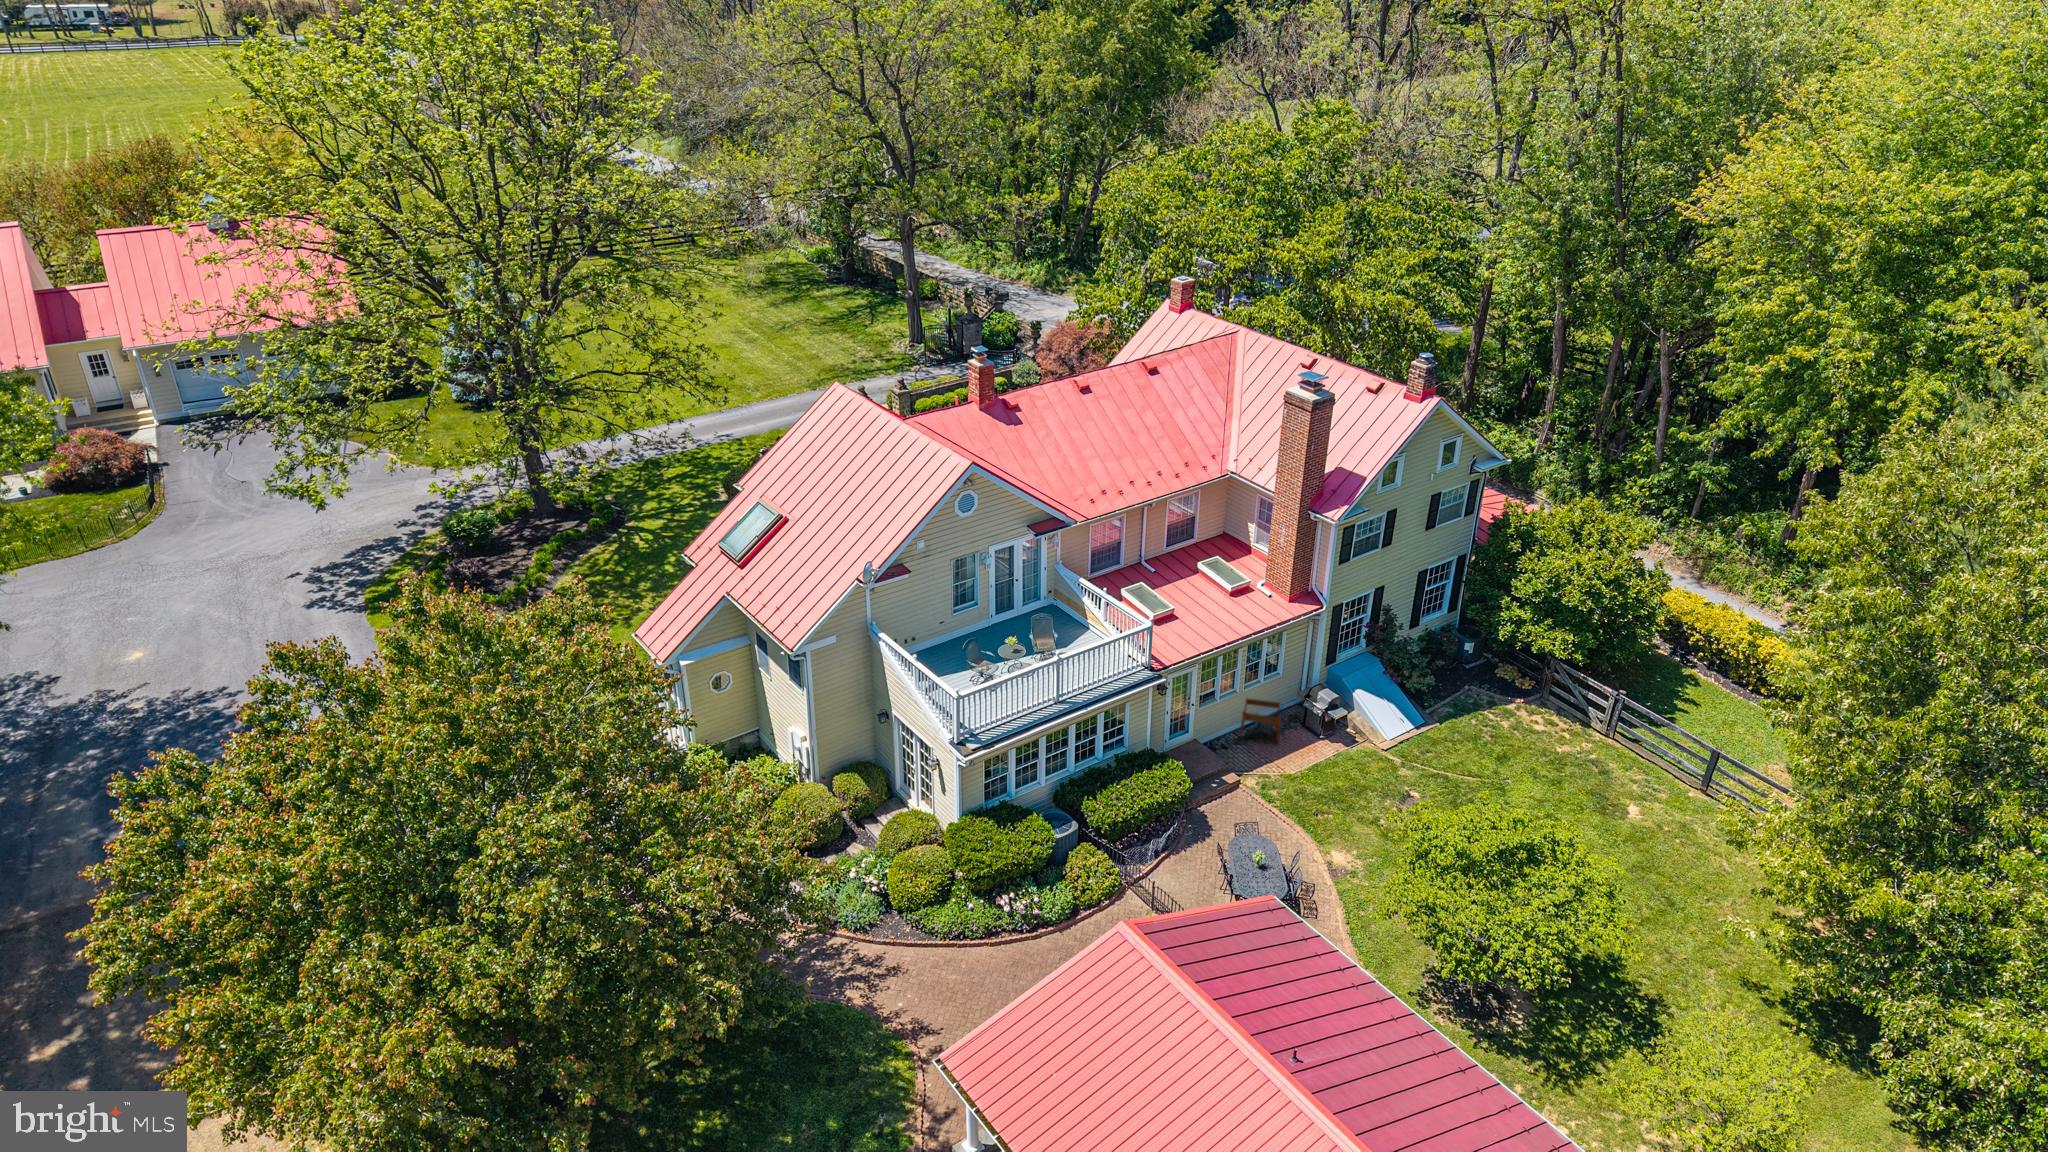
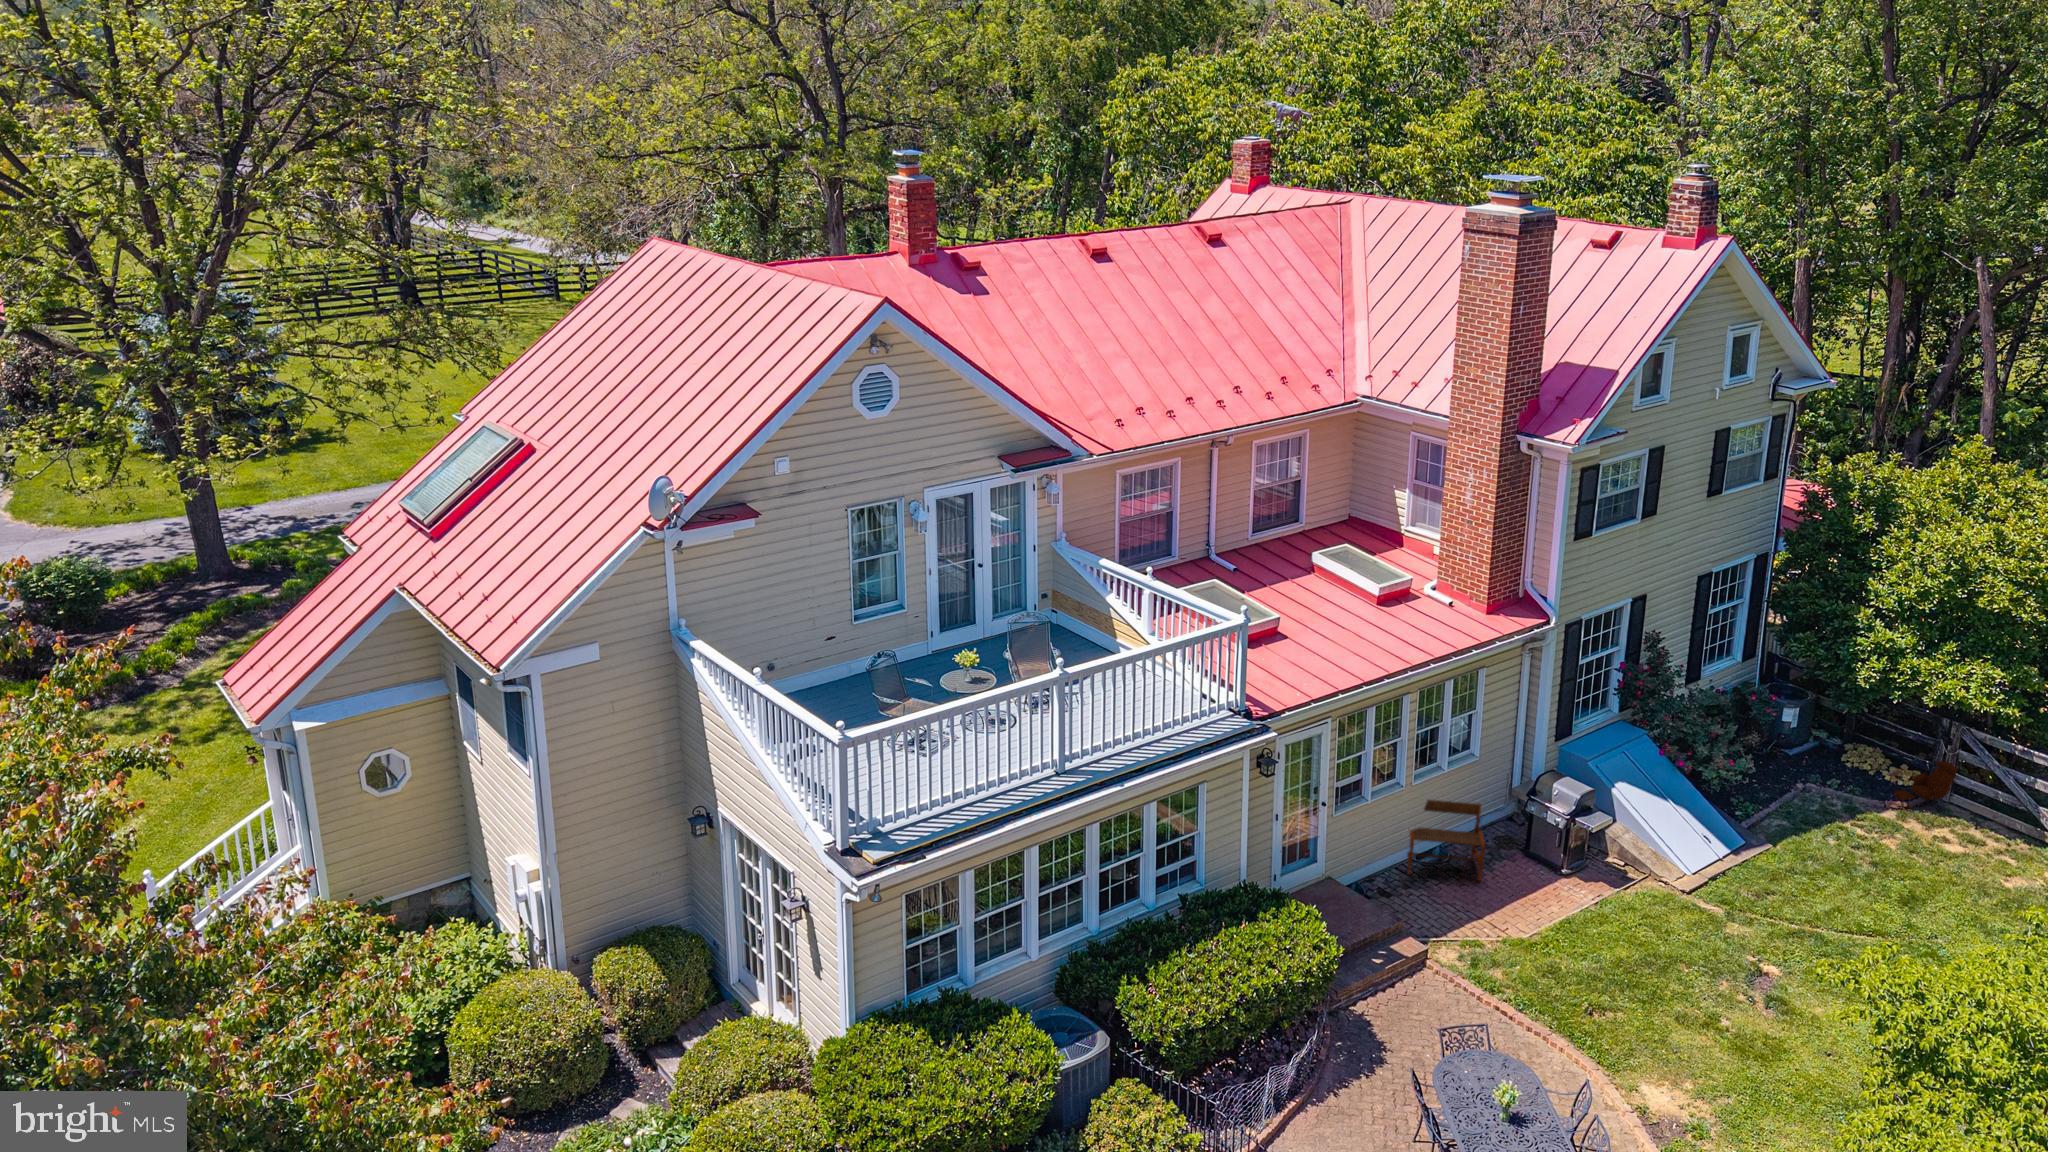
lounge chair: none [1514,677,1550,706] -> present [1894,761,1957,808]

